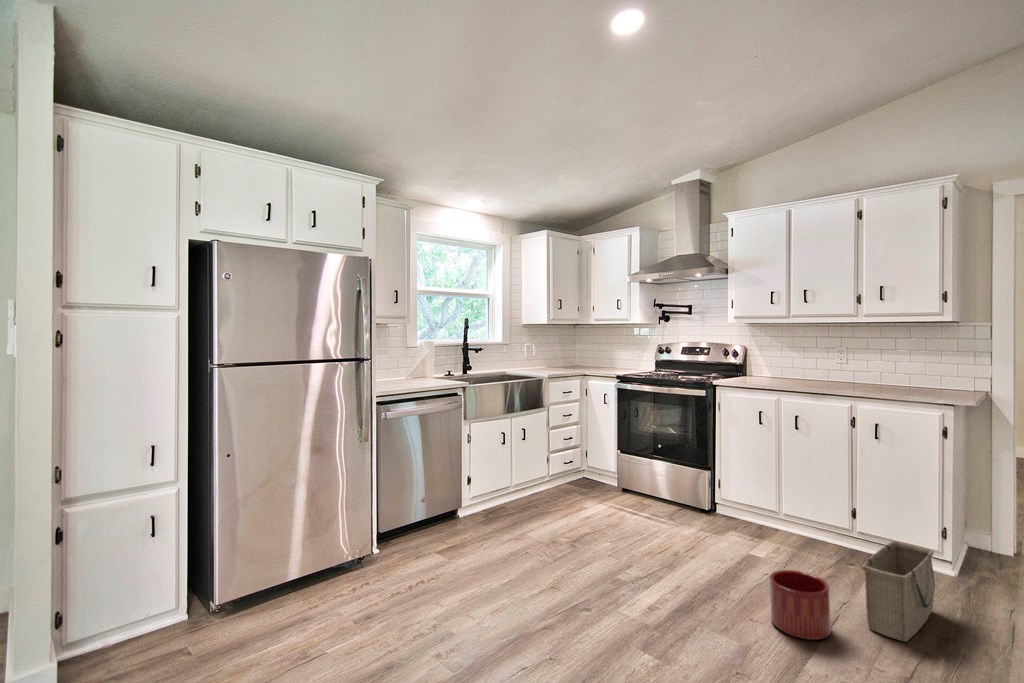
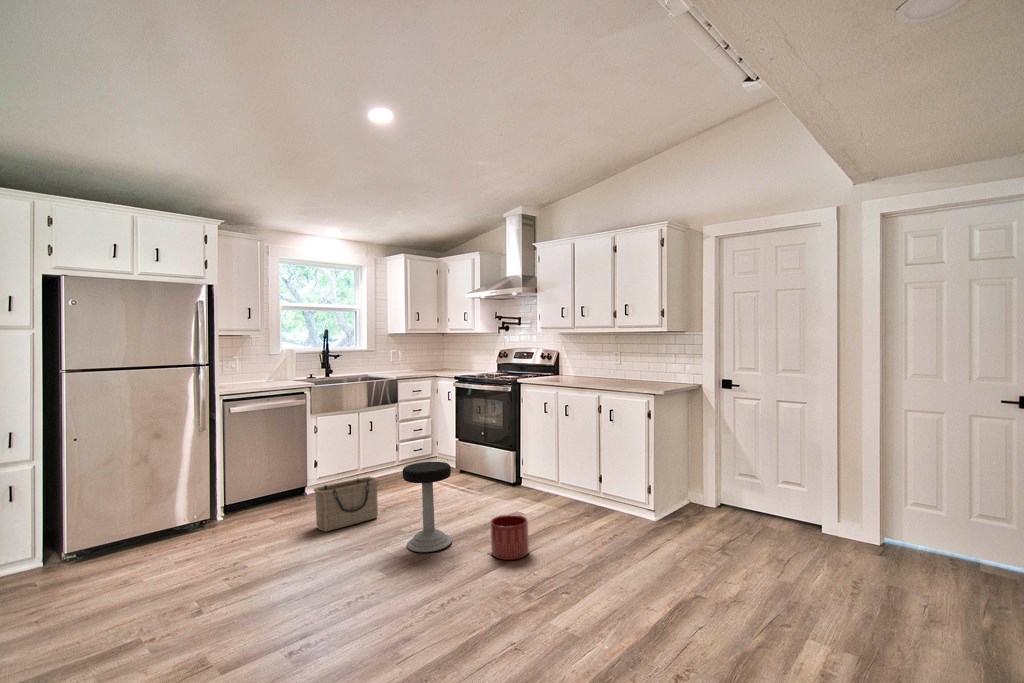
stool: none [635,491,703,619] -> present [403,462,452,552]
basket: present [862,541,935,641] -> present [314,477,379,531]

